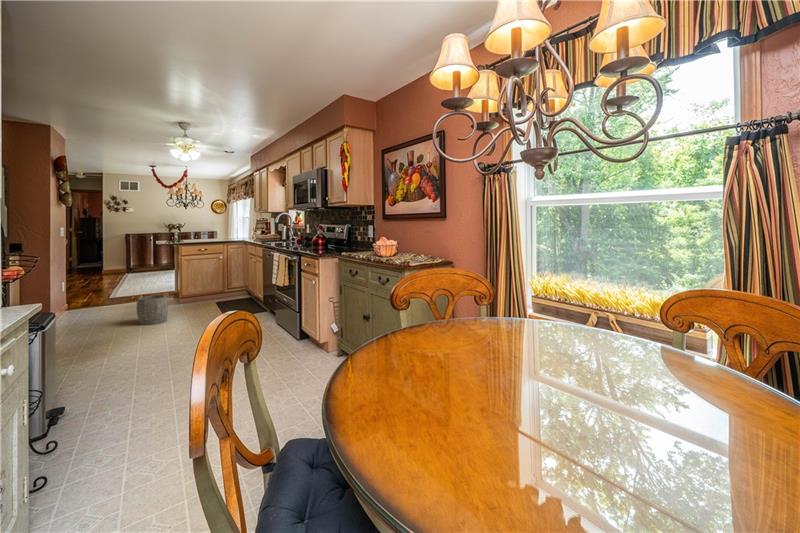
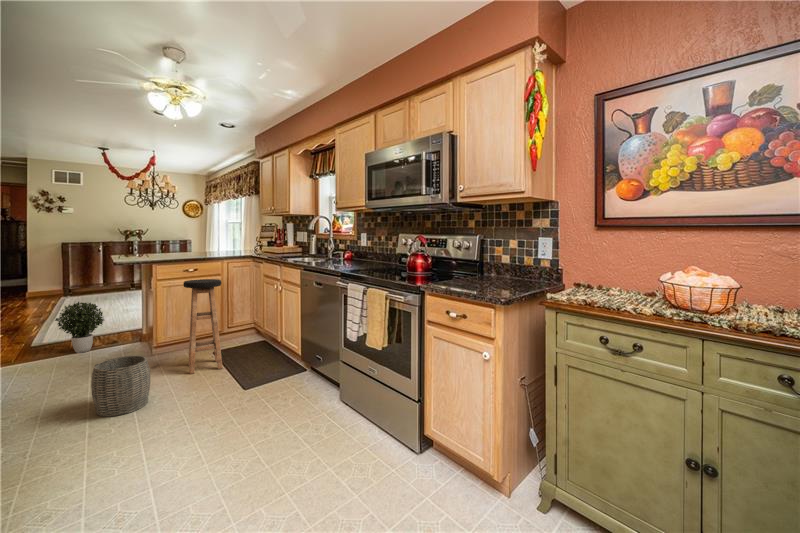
bar stool: none [190,255,214,311] -> present [183,279,223,374]
potted plant: none [120,269,149,301] -> present [55,302,104,353]

